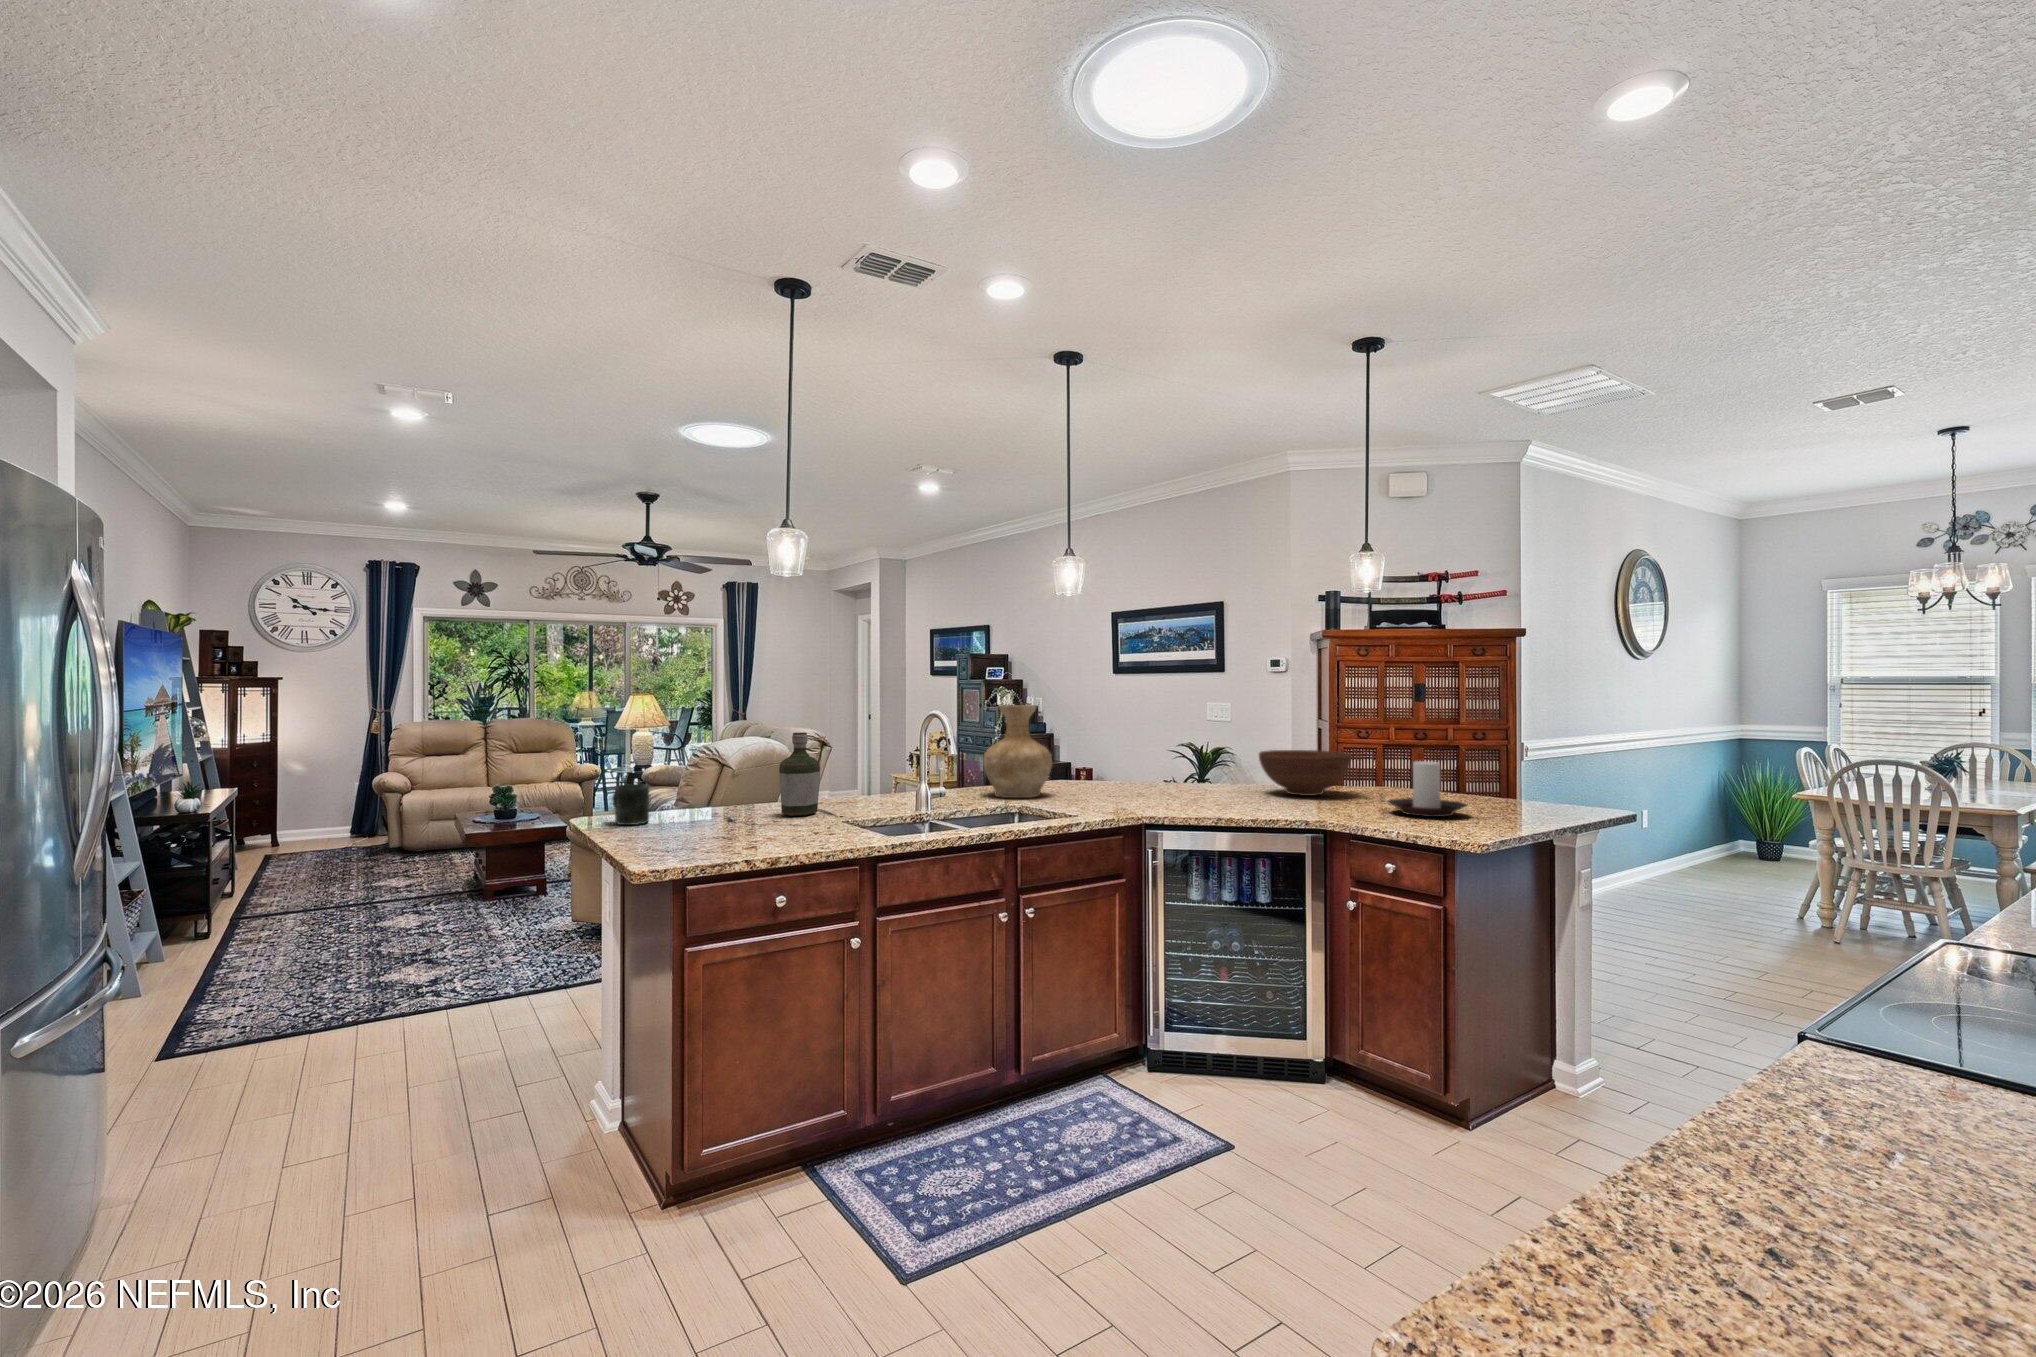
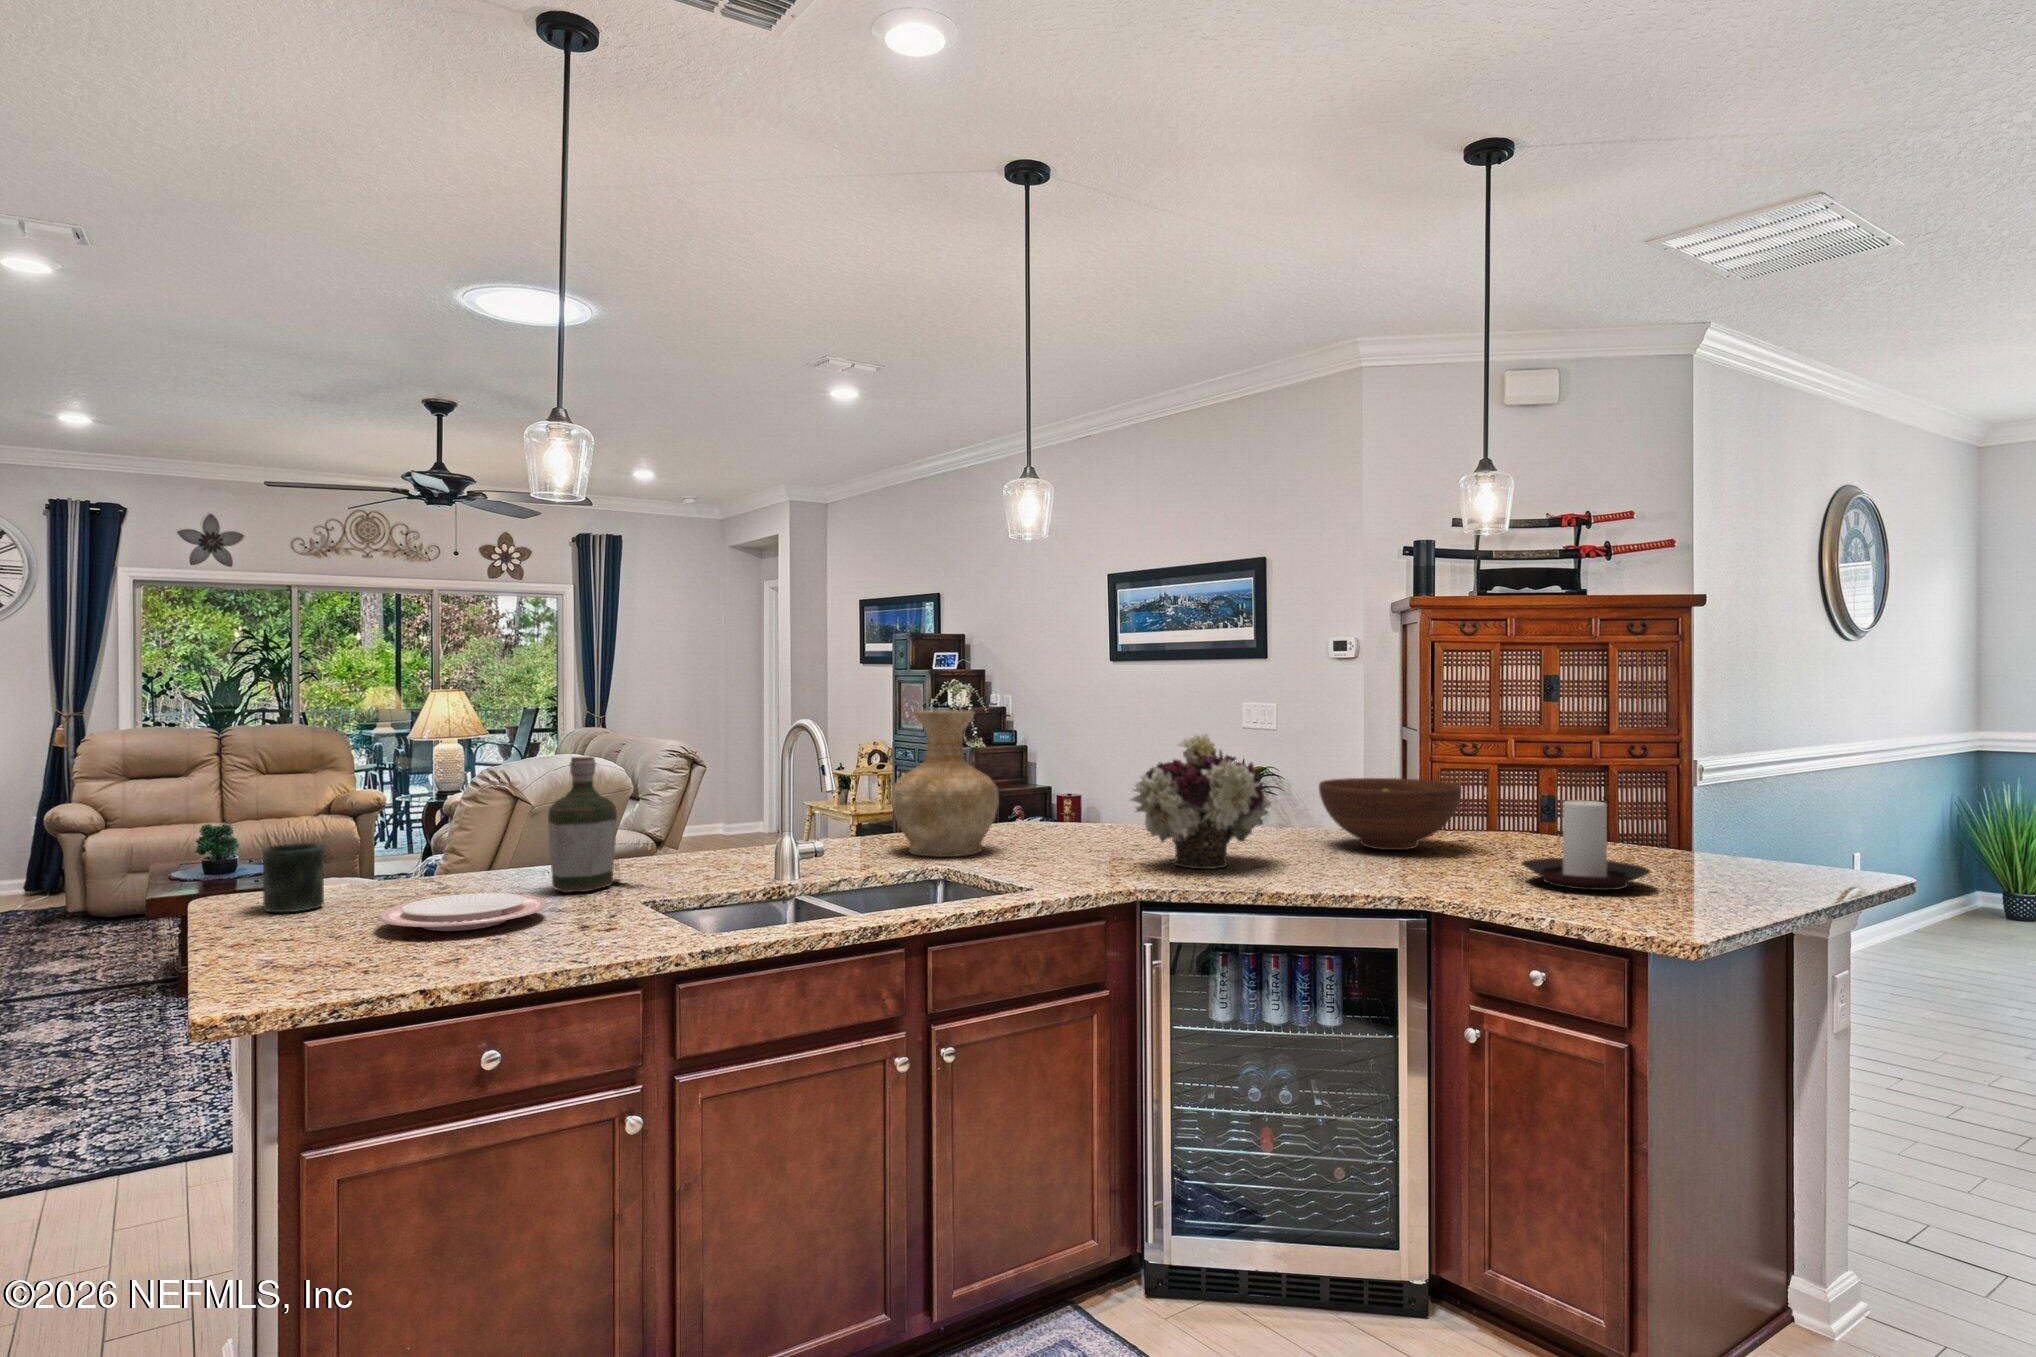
flower arrangement: none [1137,719,1228,805] -> present [1130,734,1271,869]
plate: none [694,815,789,834] -> present [378,893,547,931]

